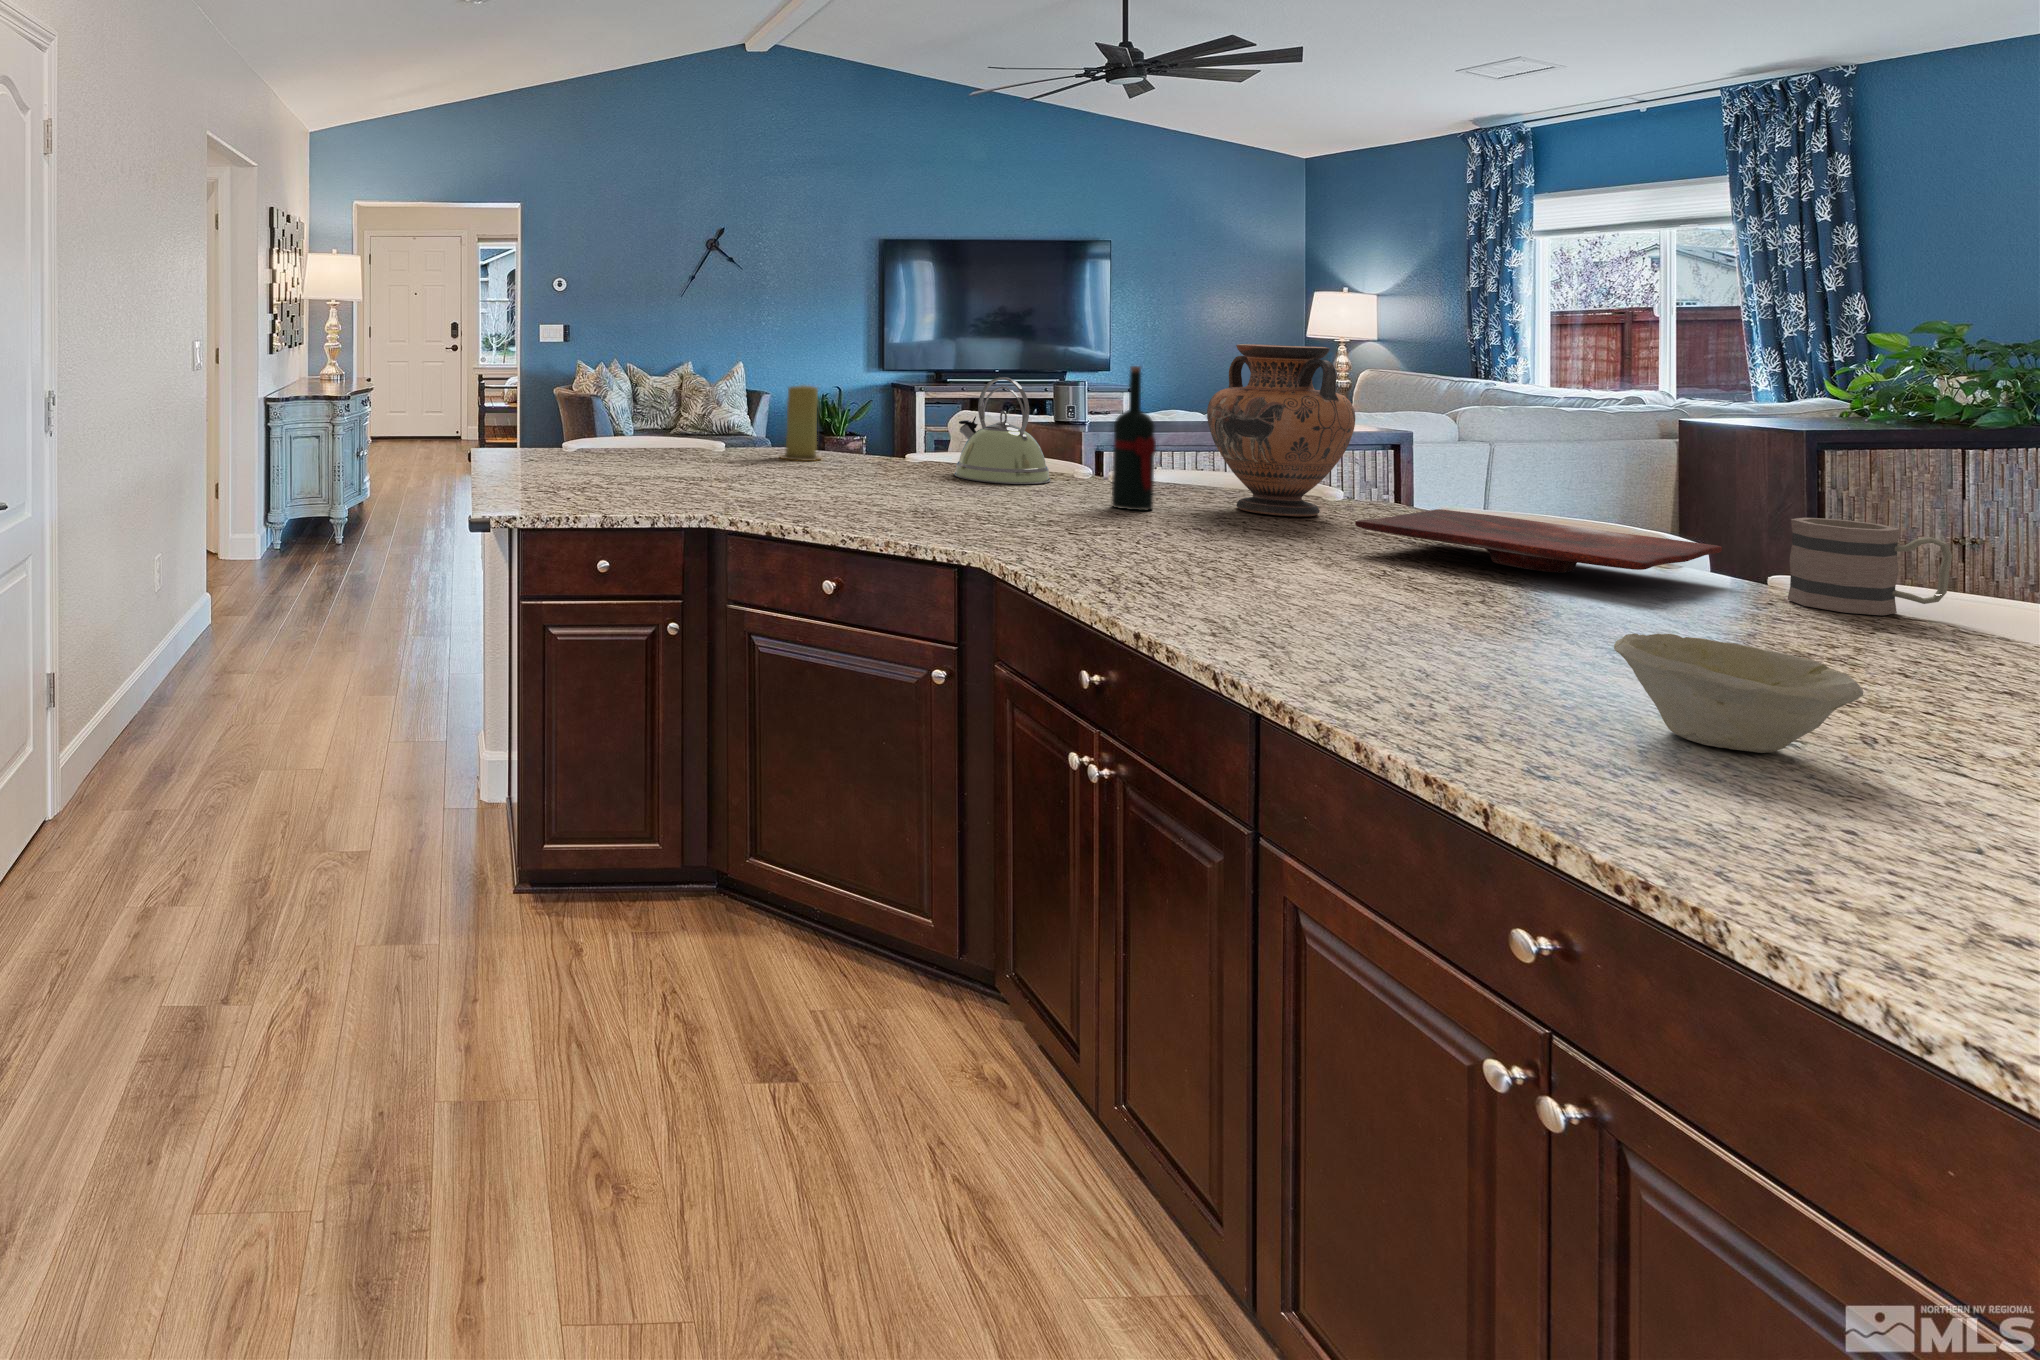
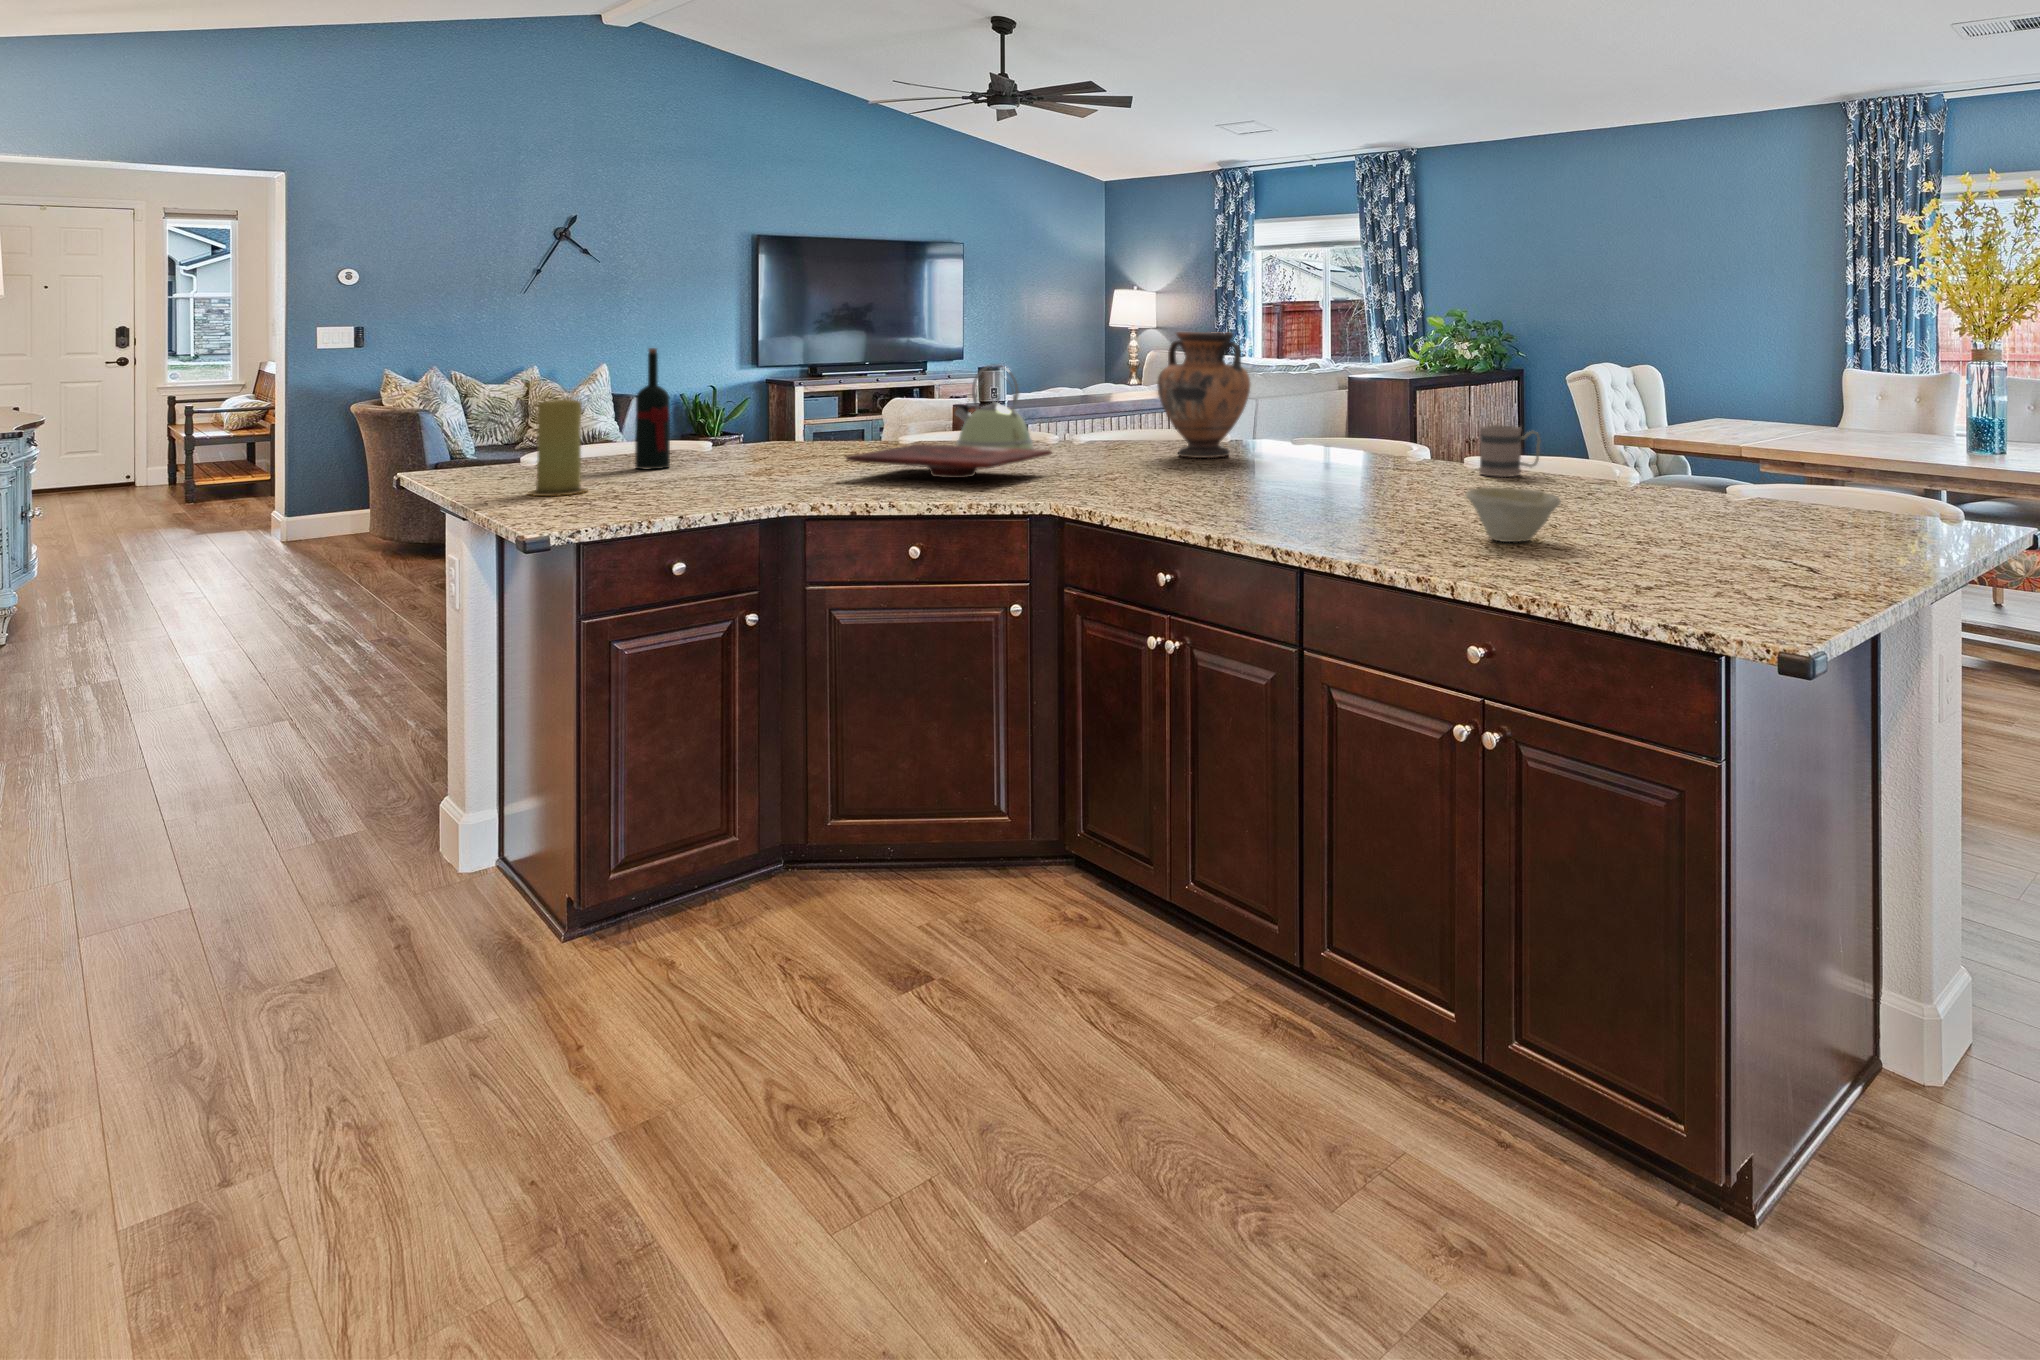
wine bottle: present [1112,366,1156,510] -> present [635,348,670,469]
candle: present [781,385,820,461] -> present [528,399,587,496]
cutting board: present [1355,509,1722,572] -> present [846,444,1051,478]

